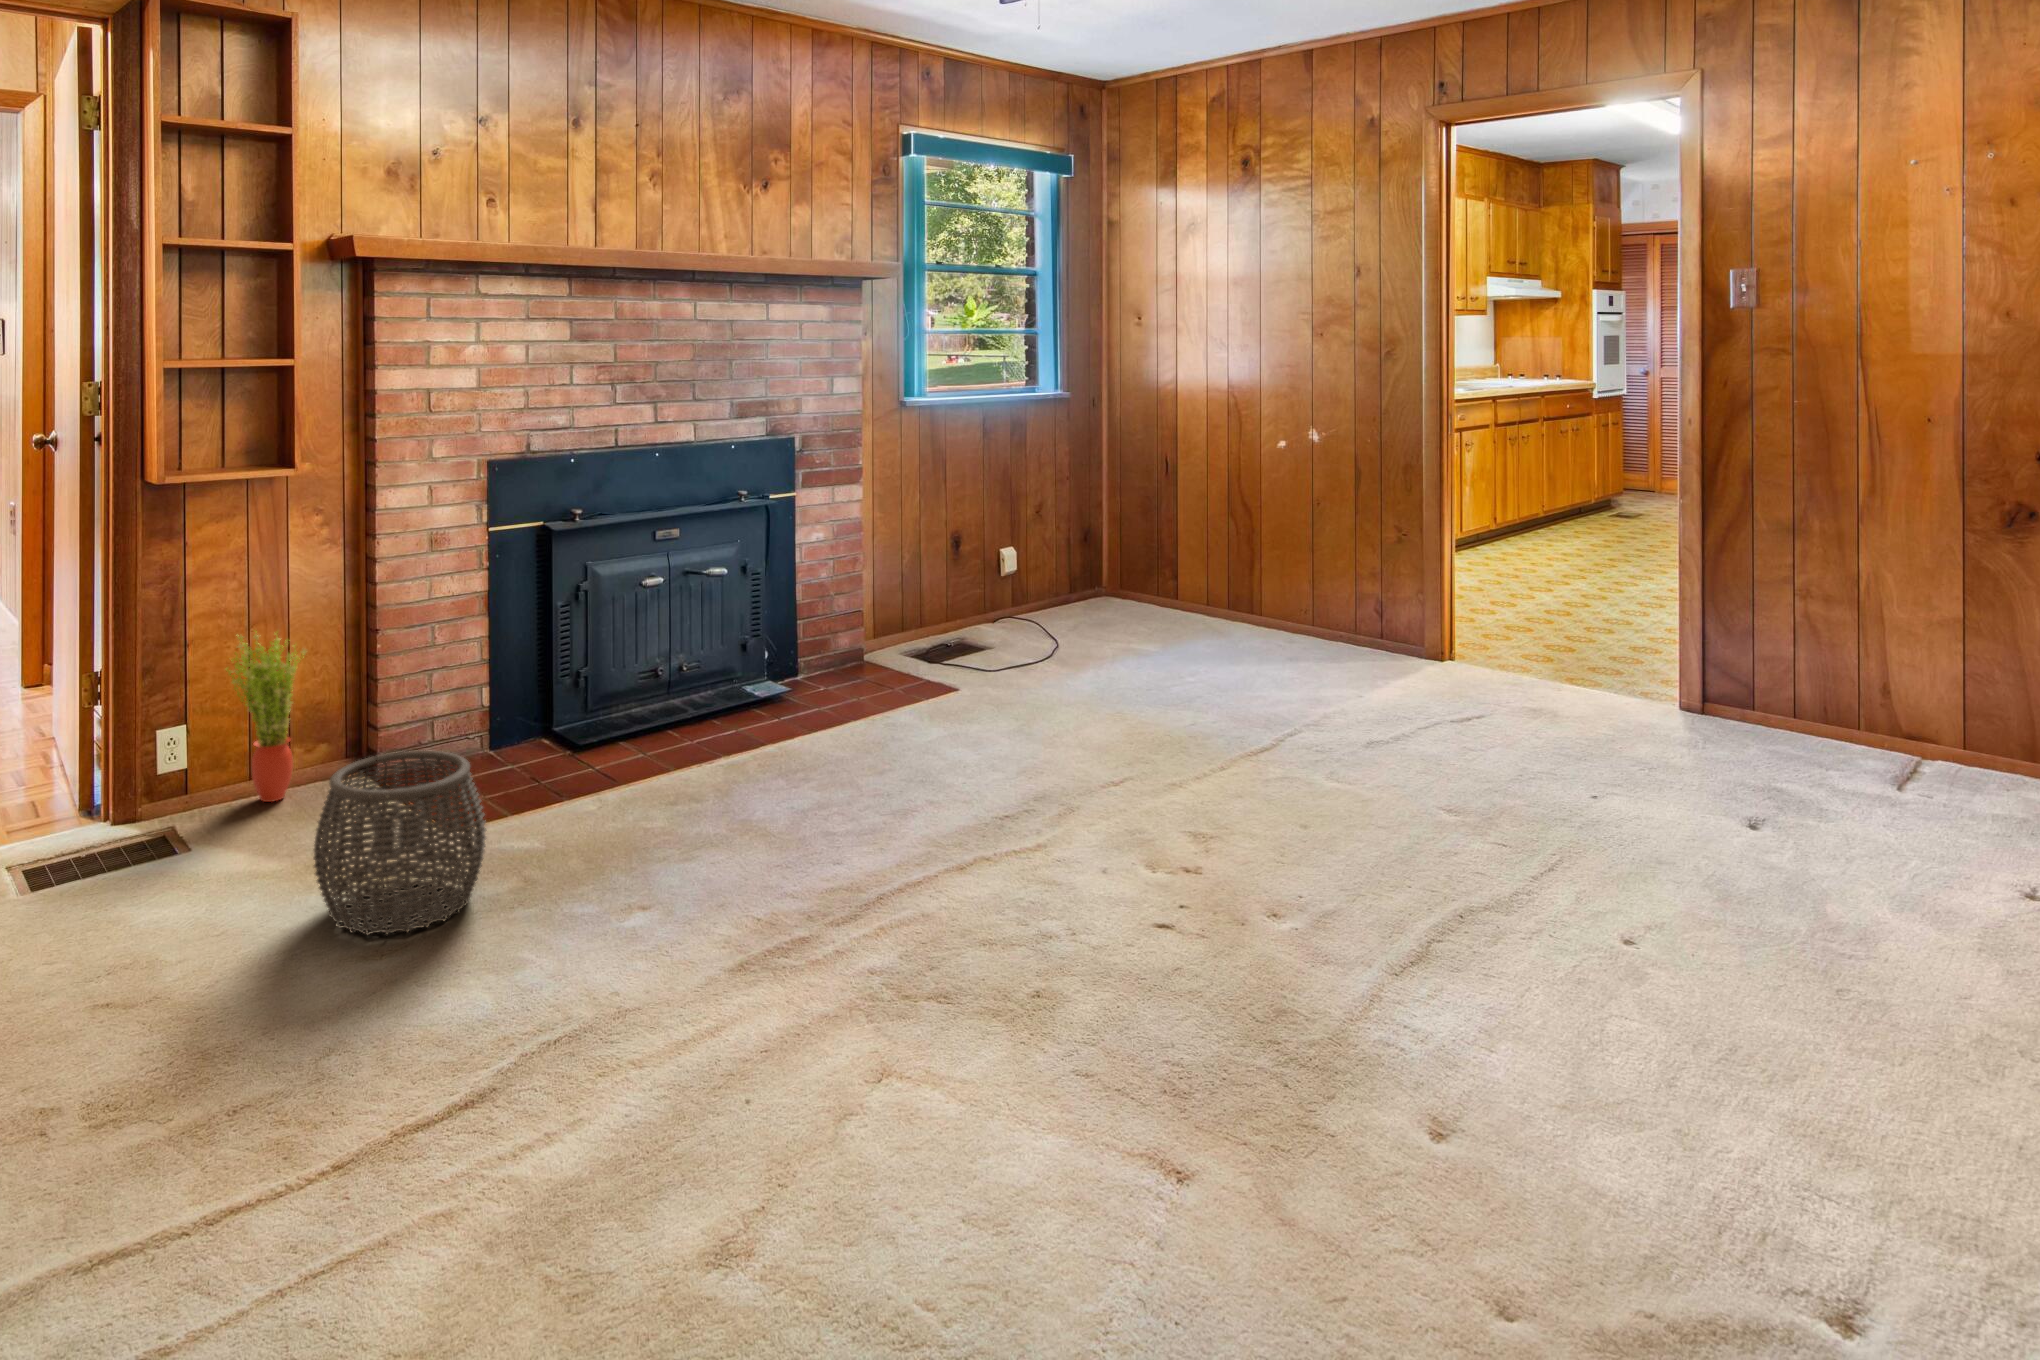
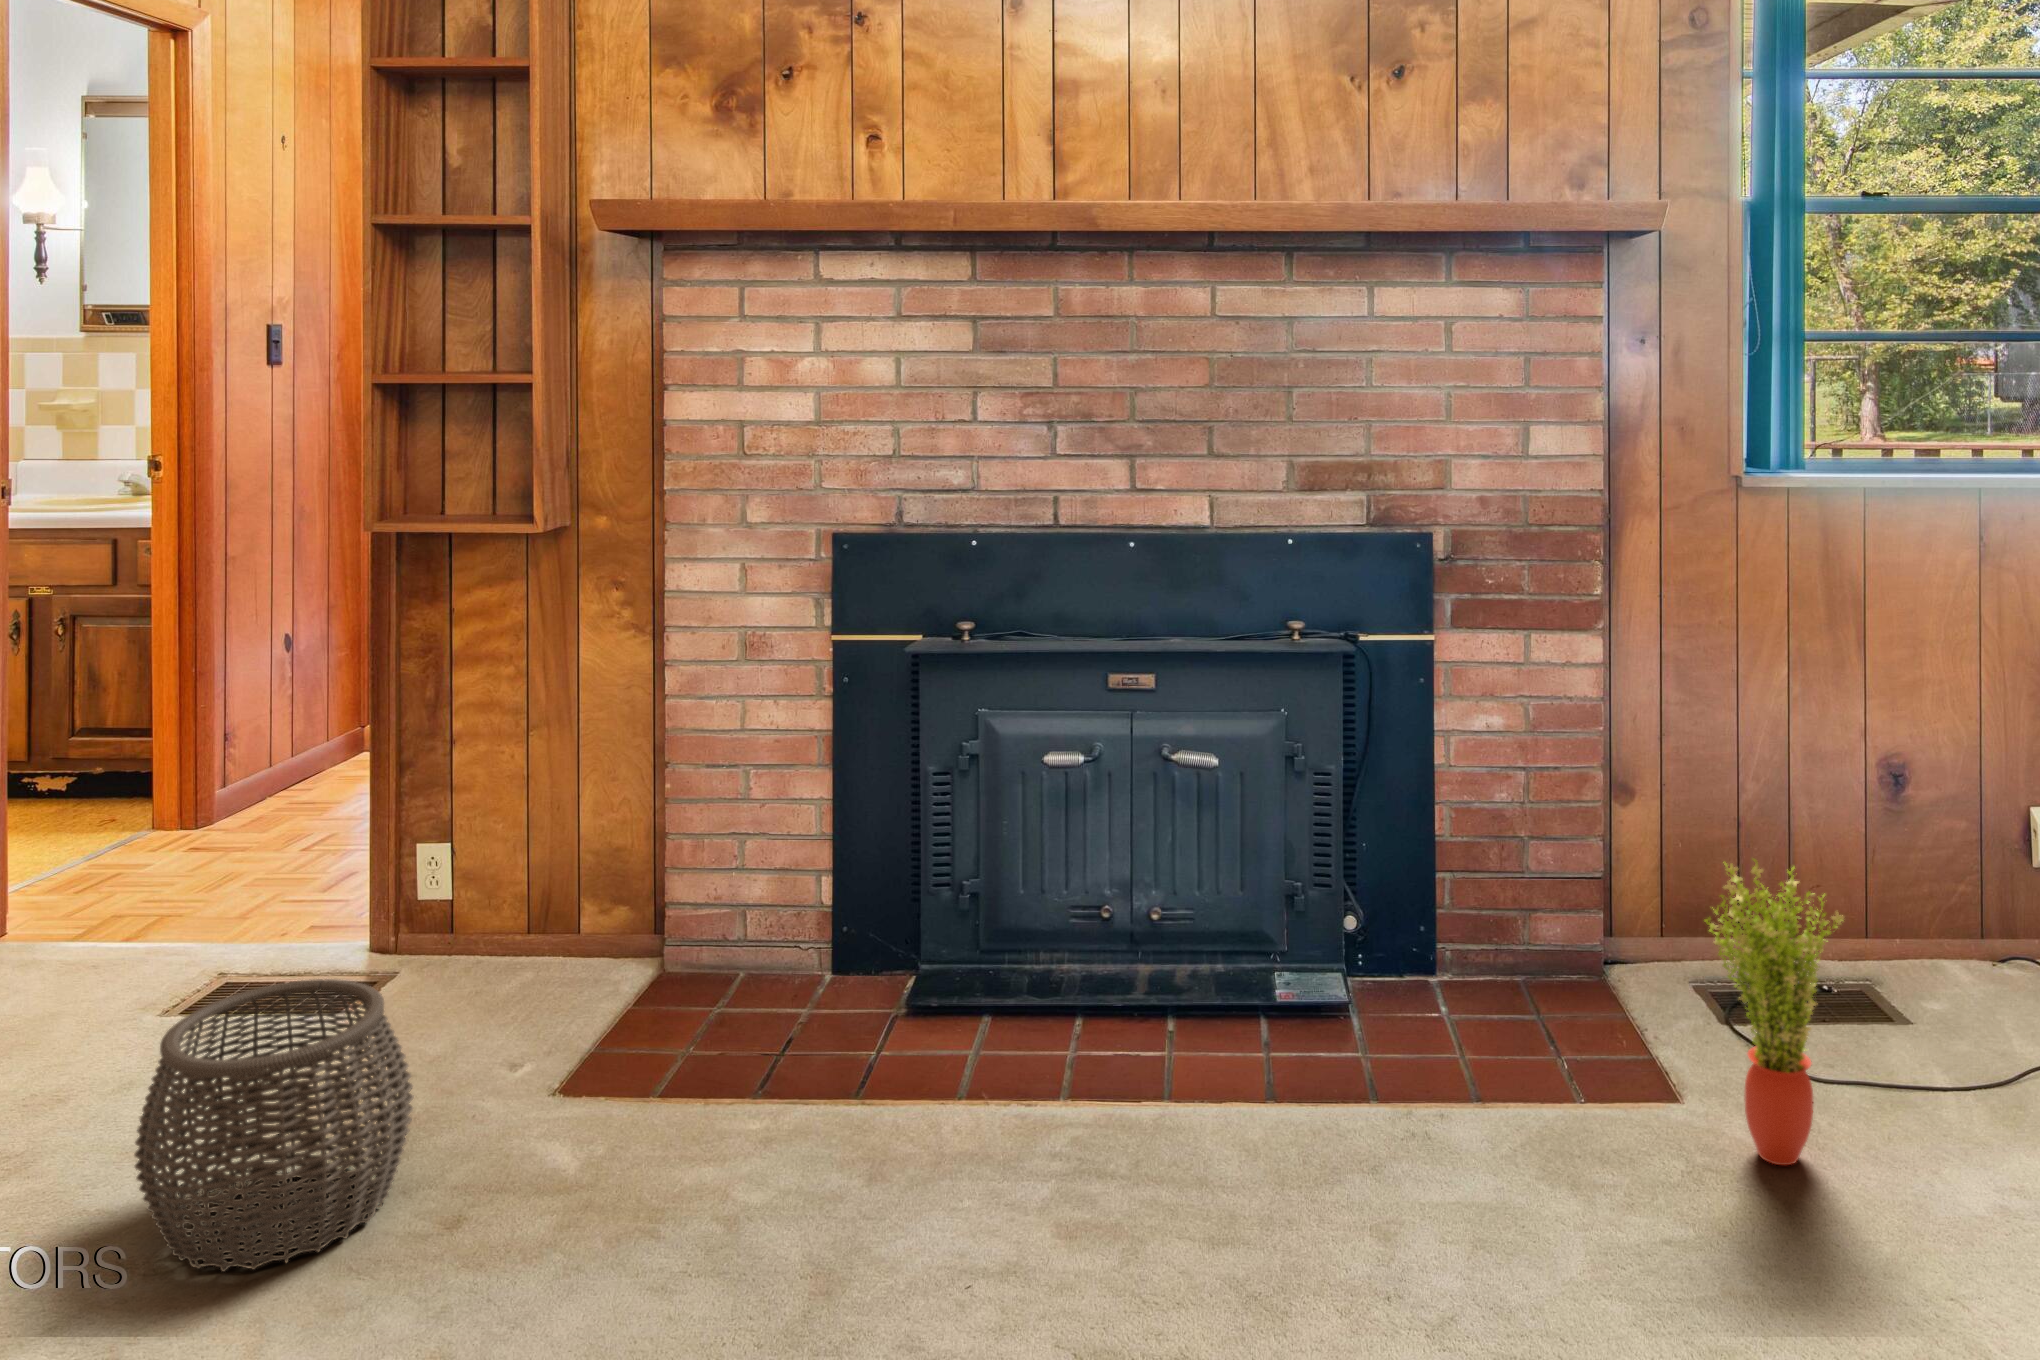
potted plant: present [227,631,306,802] -> present [1705,859,1844,1165]

